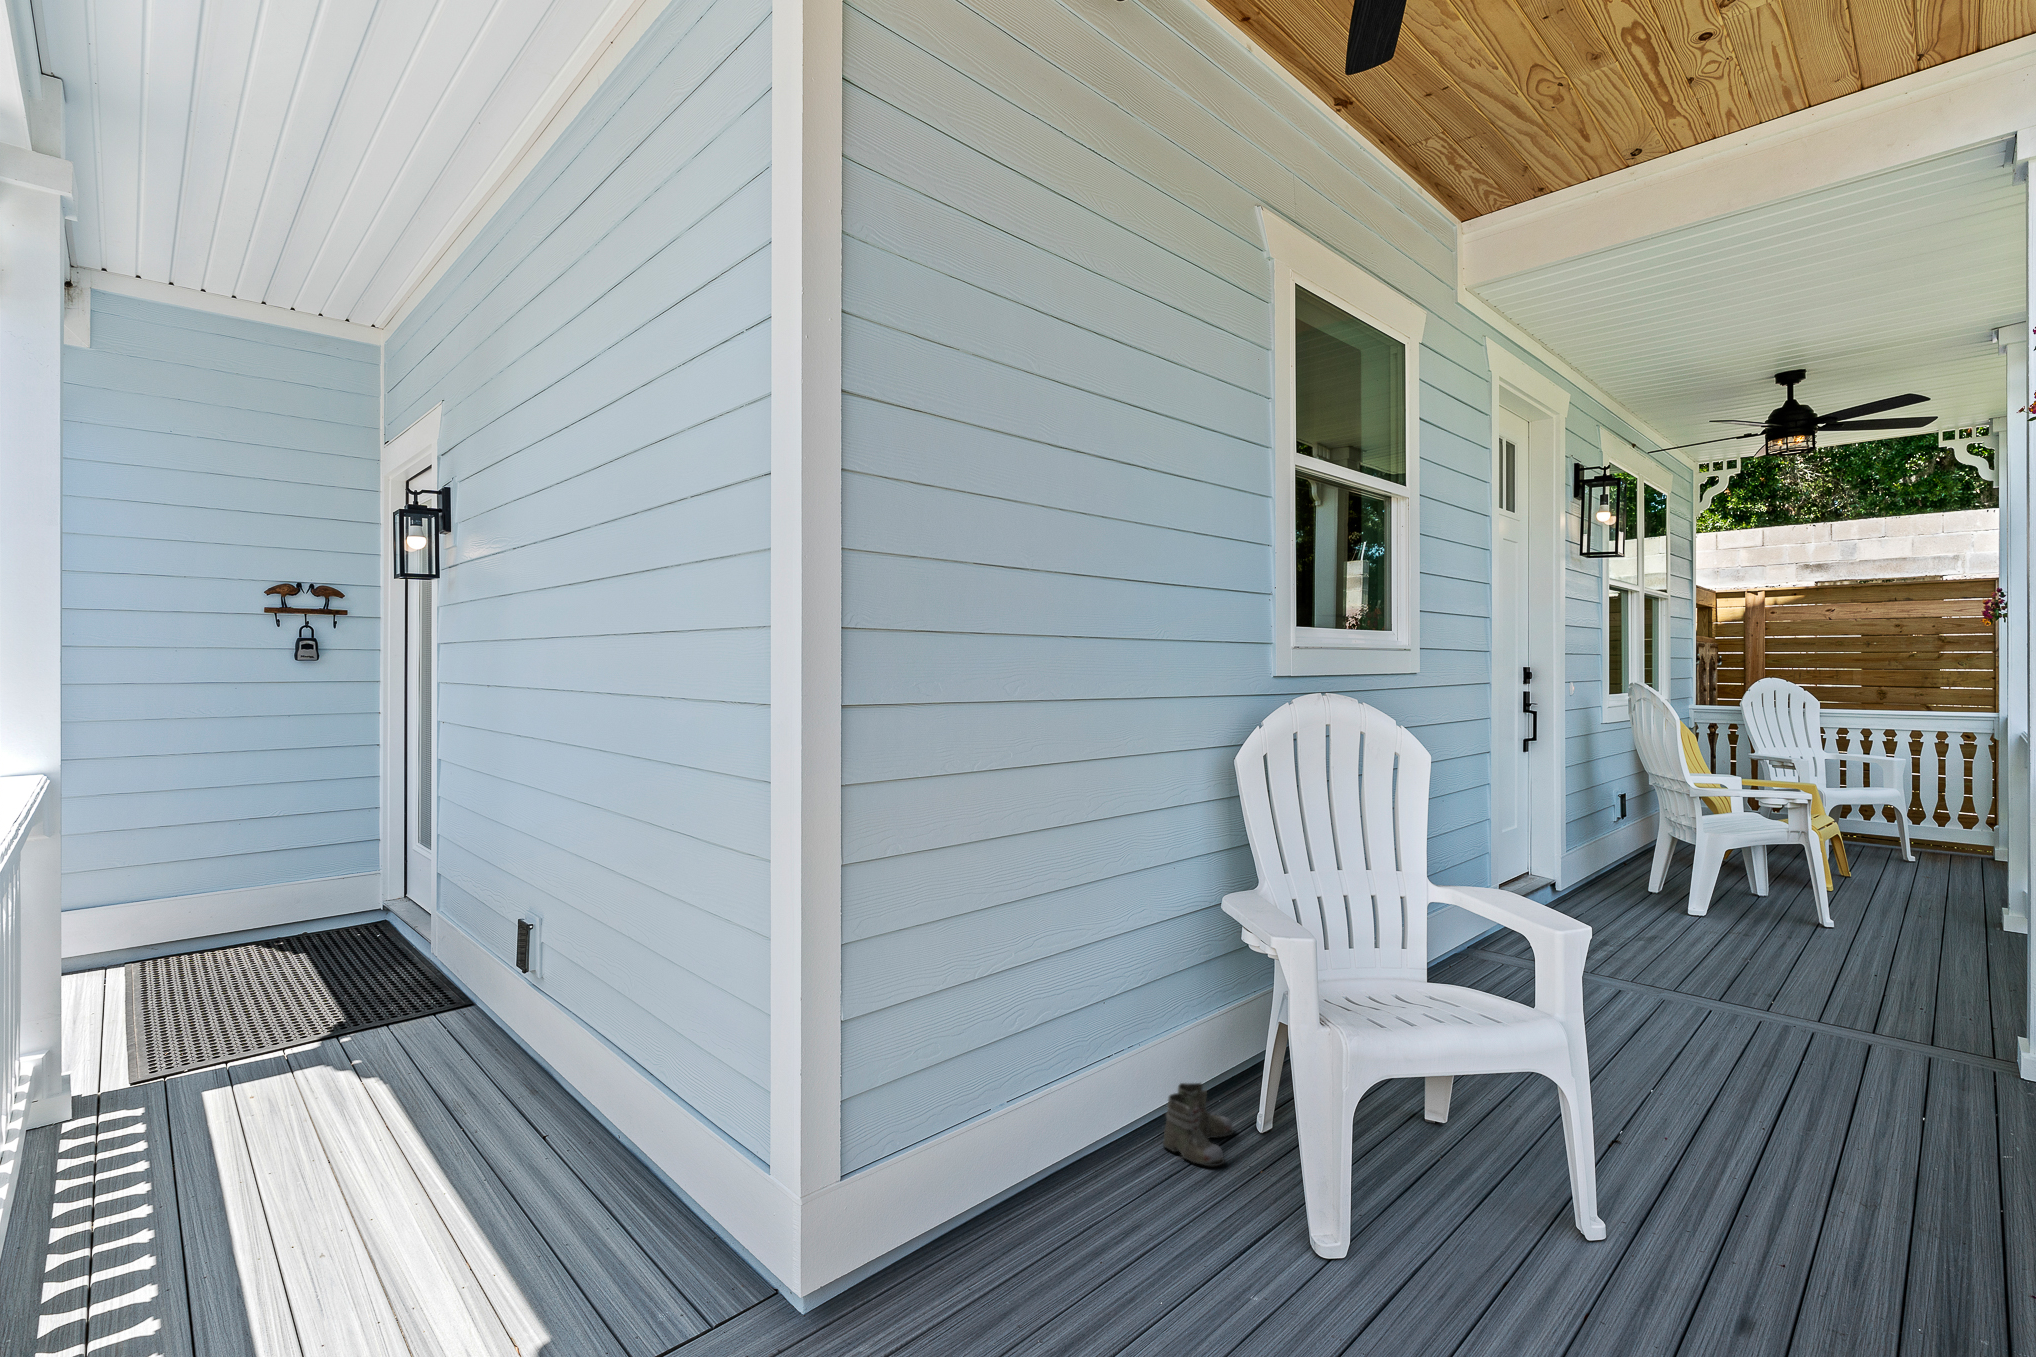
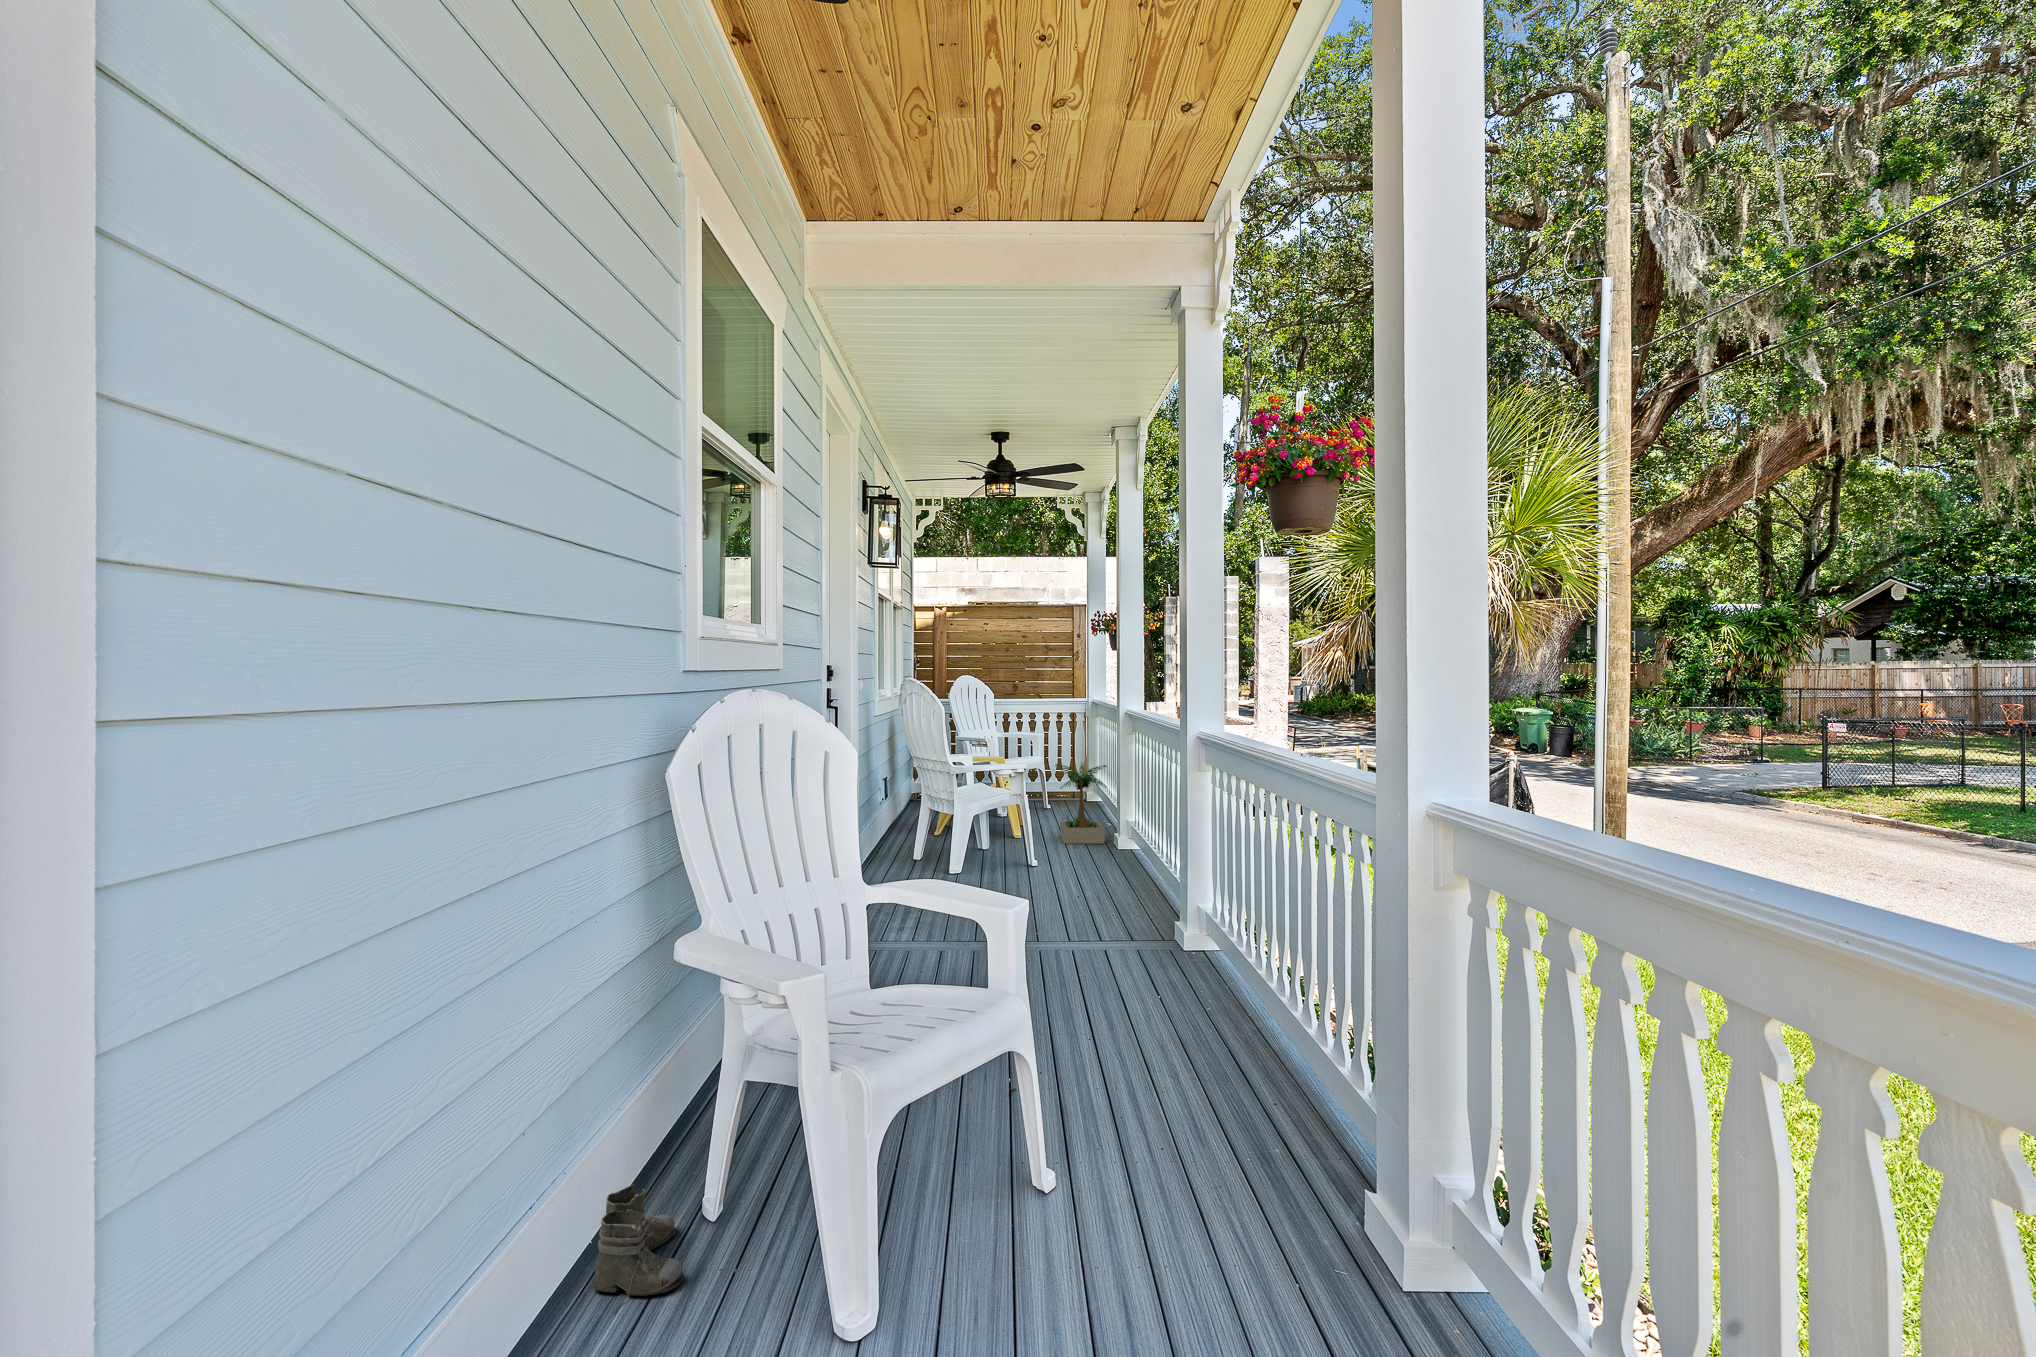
potted plant: none [1876,800,1994,920] -> present [1055,762,1107,844]

